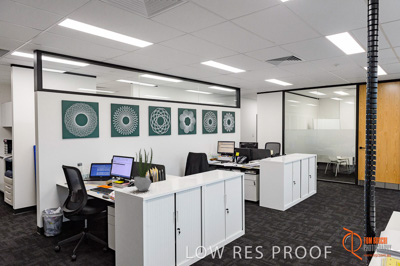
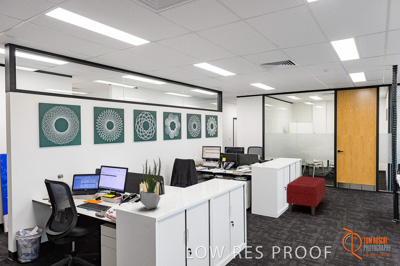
bench: none [295,173,340,211] -> present [286,176,326,216]

